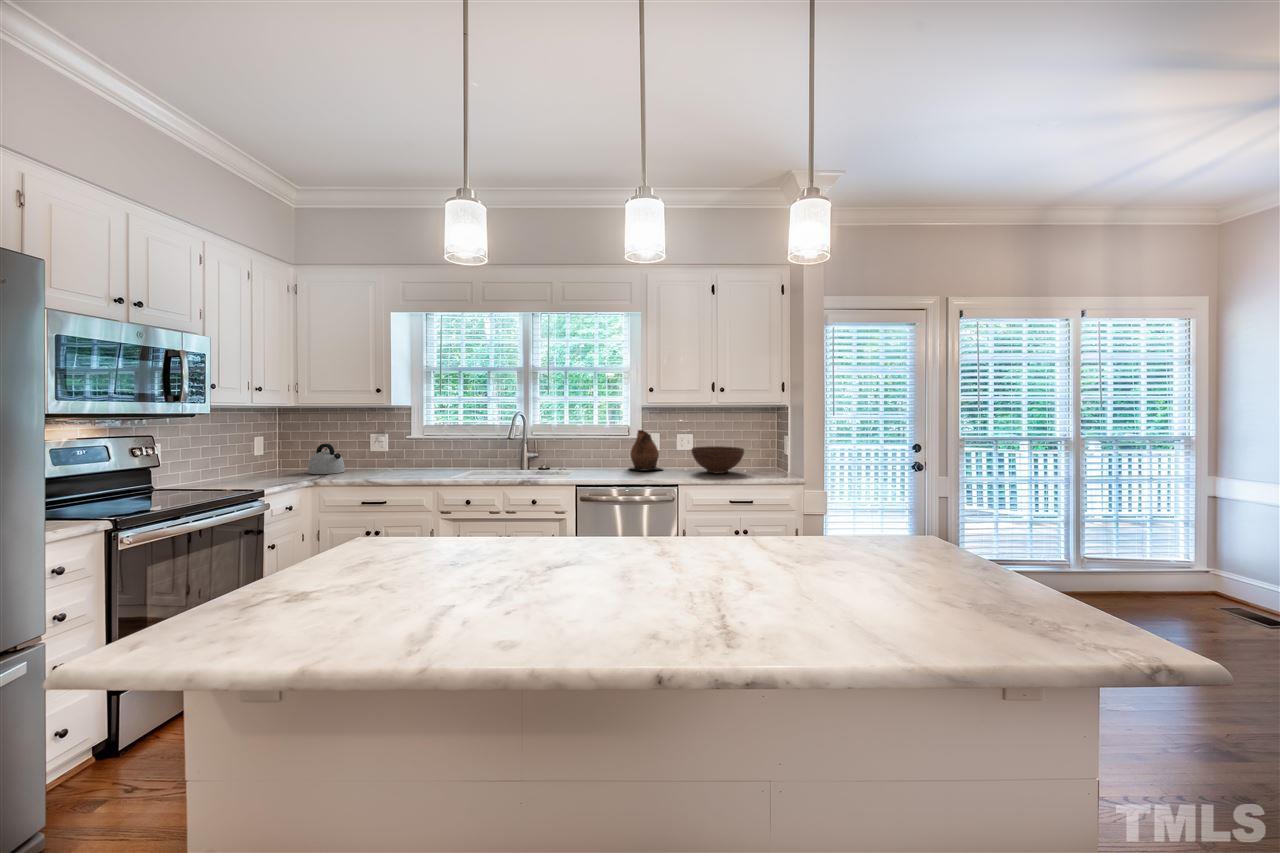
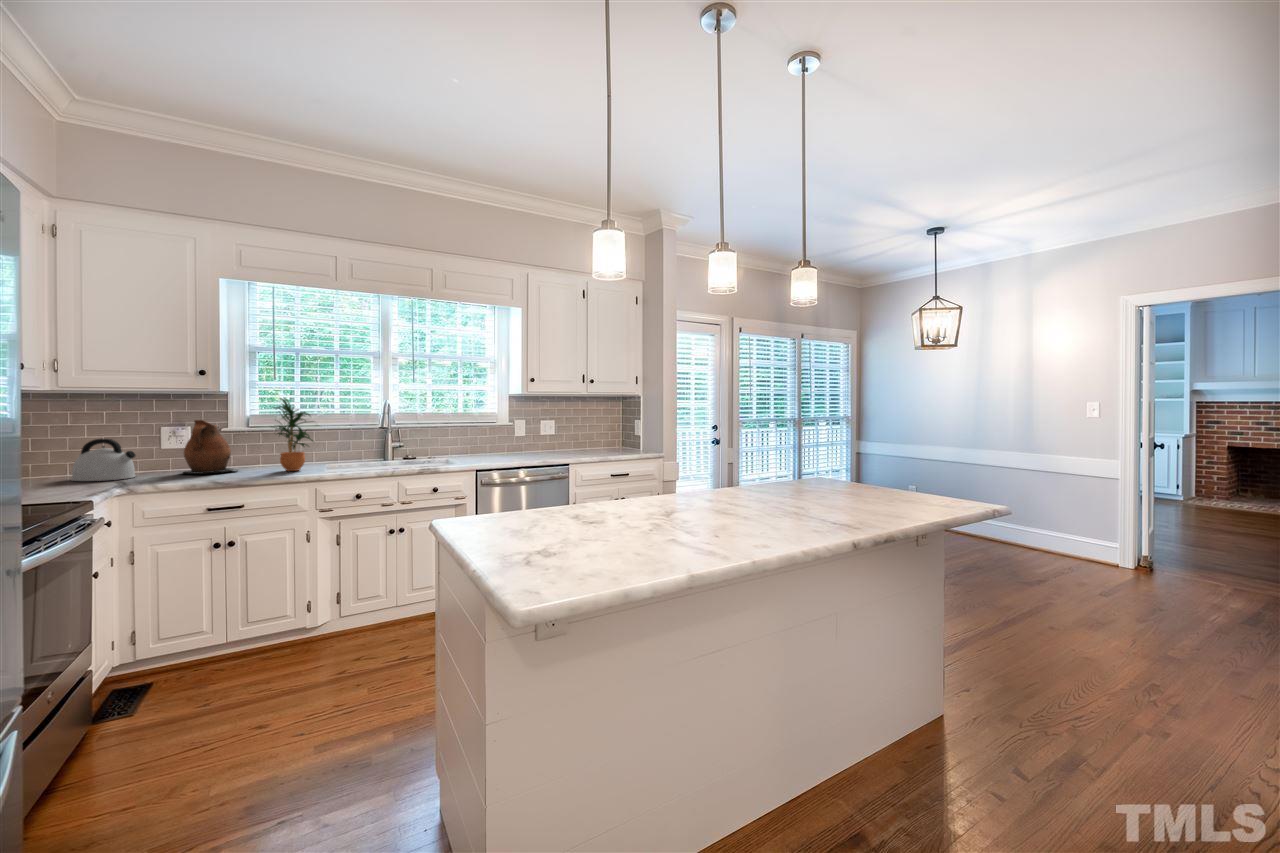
potted plant: none [417,414,454,475] -> present [276,398,313,471]
ceramic pitcher: present [630,430,662,471] -> present [183,420,238,474]
fruit bowl: present [692,446,744,473] -> none [568,430,615,454]

